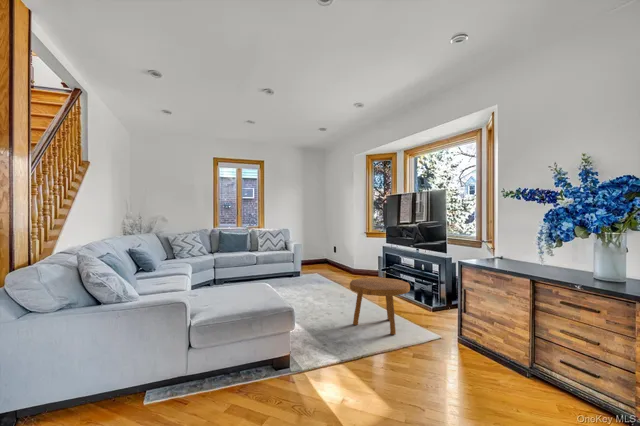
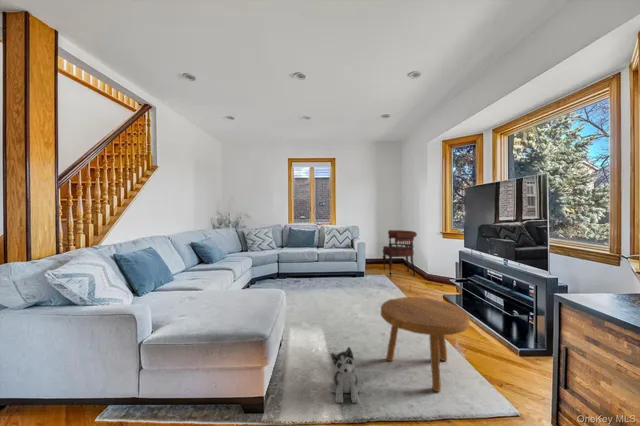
armchair: none [312,232,343,275] -> present [383,230,417,276]
plush toy: none [326,310,350,349] -> present [331,347,361,403]

